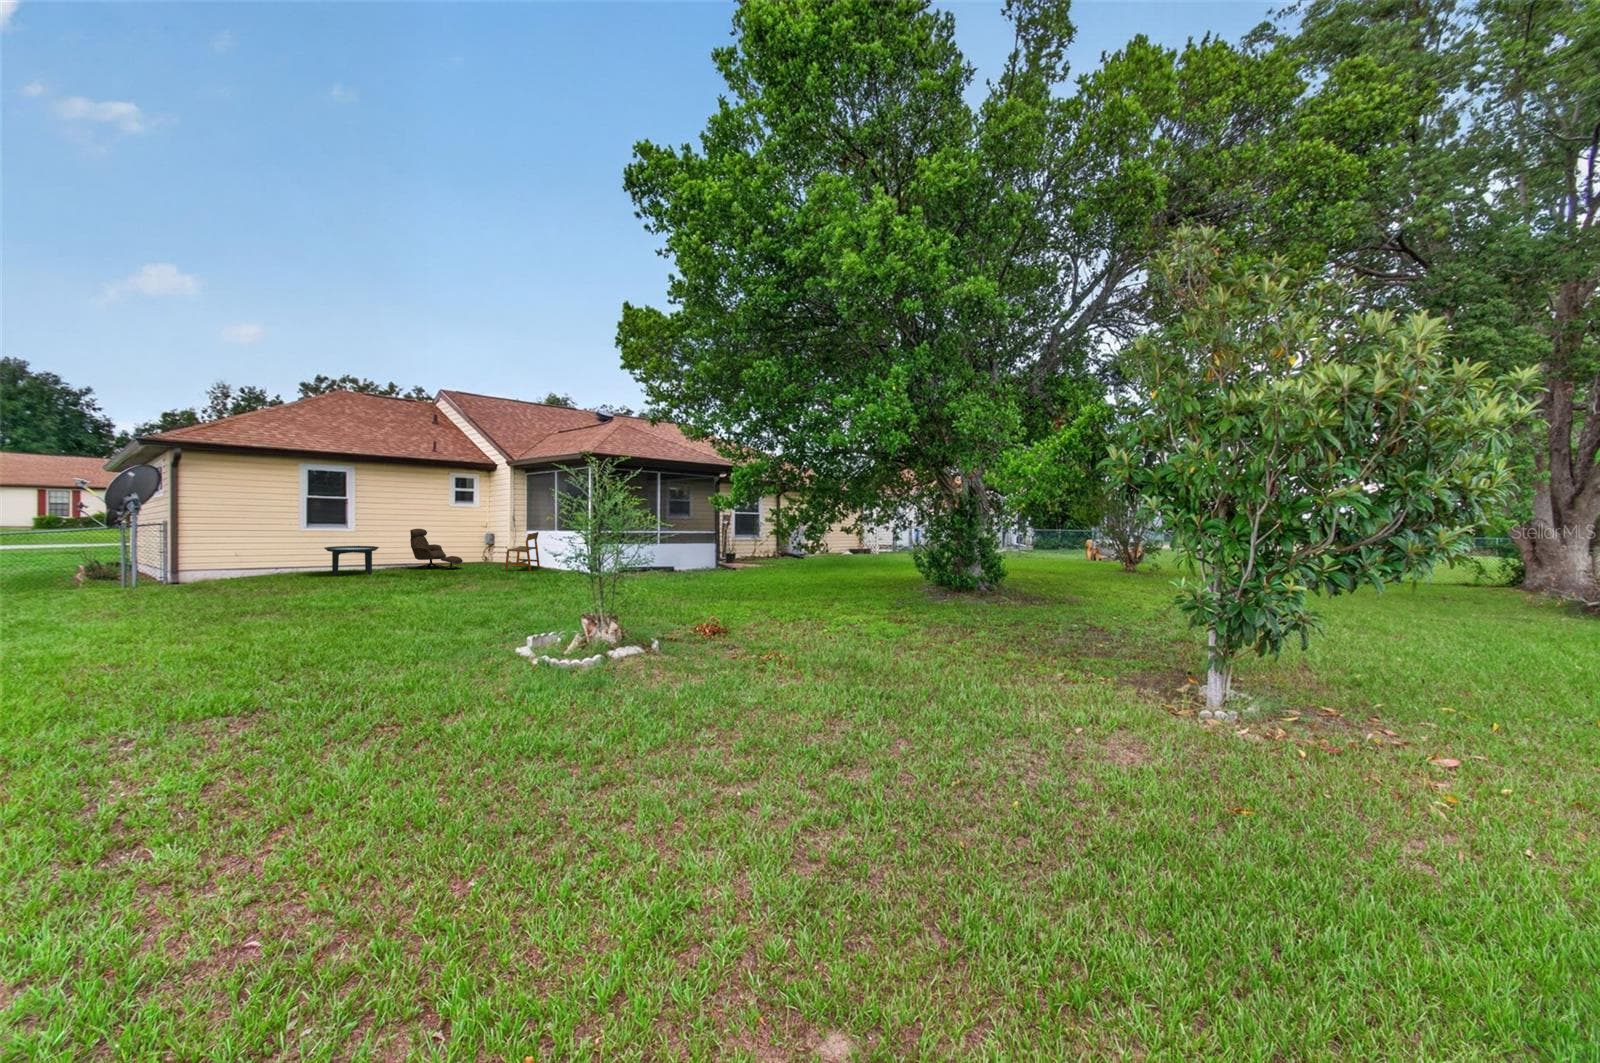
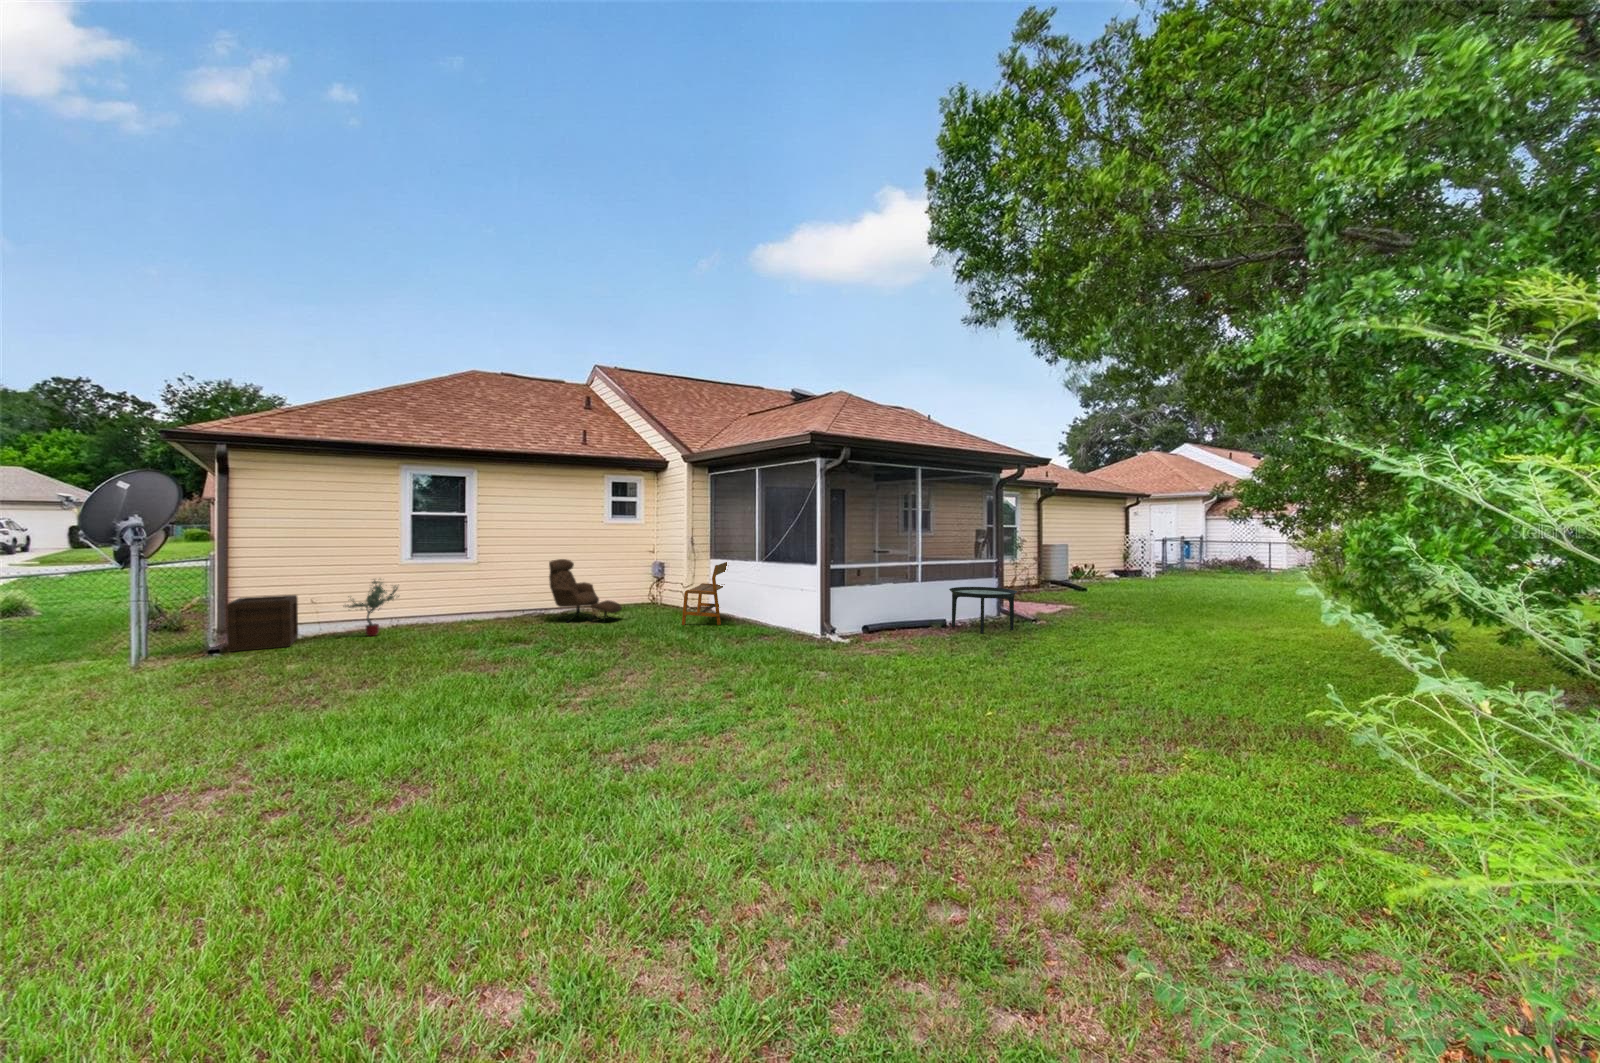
potted tree: none [264,538,305,575] -> present [343,580,399,636]
round table: present [324,546,379,575] -> present [949,587,1017,633]
wooden crate: none [189,548,233,582] -> present [226,595,298,652]

